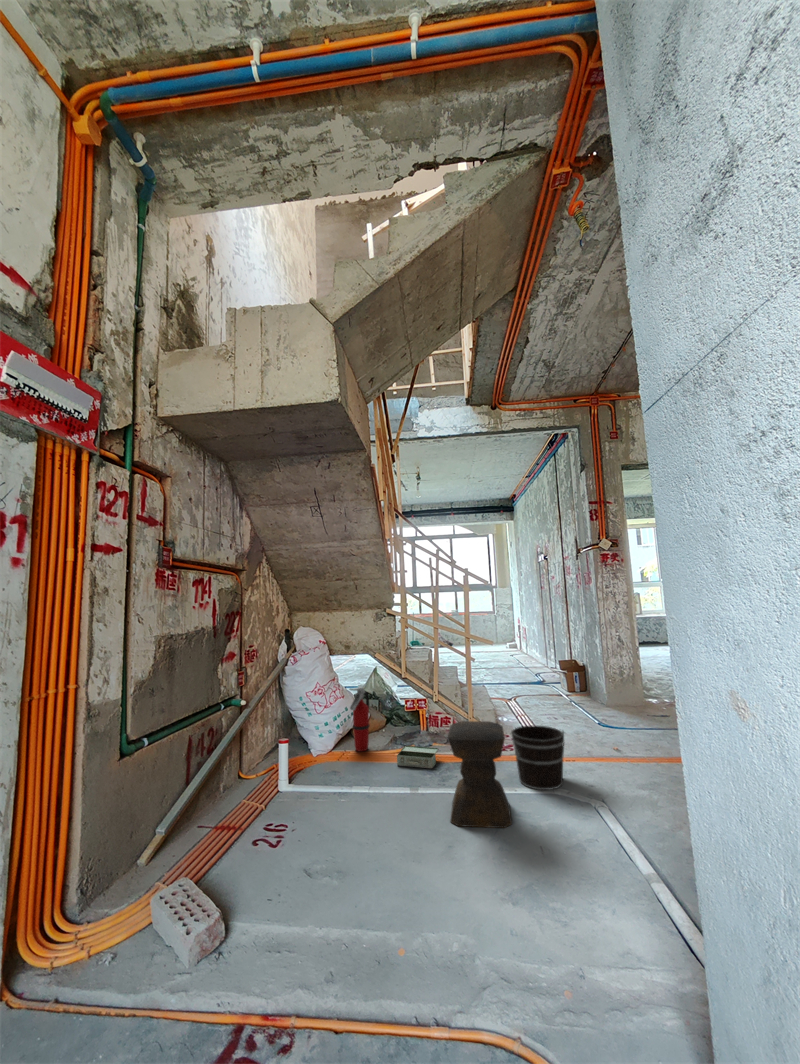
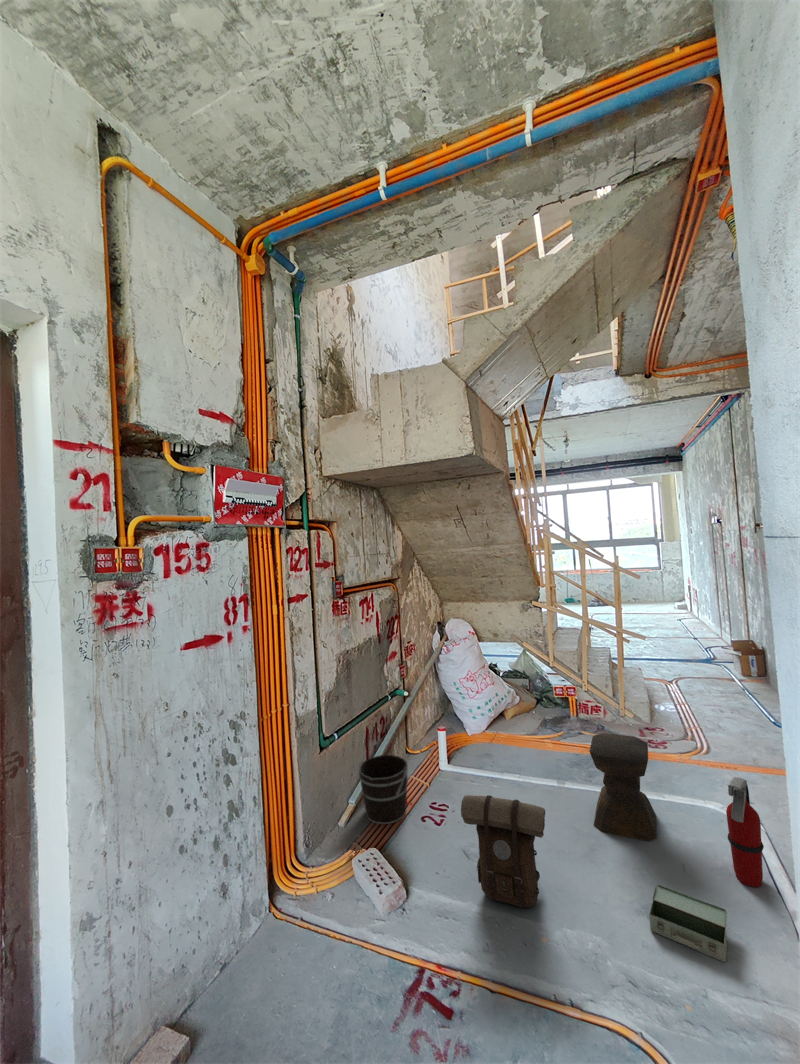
fire extinguisher: present [349,688,370,751] -> present [726,777,764,887]
bucket: present [511,725,564,790] -> present [359,755,408,824]
toolbox: present [397,746,439,768] -> present [649,885,727,963]
backpack: none [307,782,406,918] -> present [461,795,545,908]

